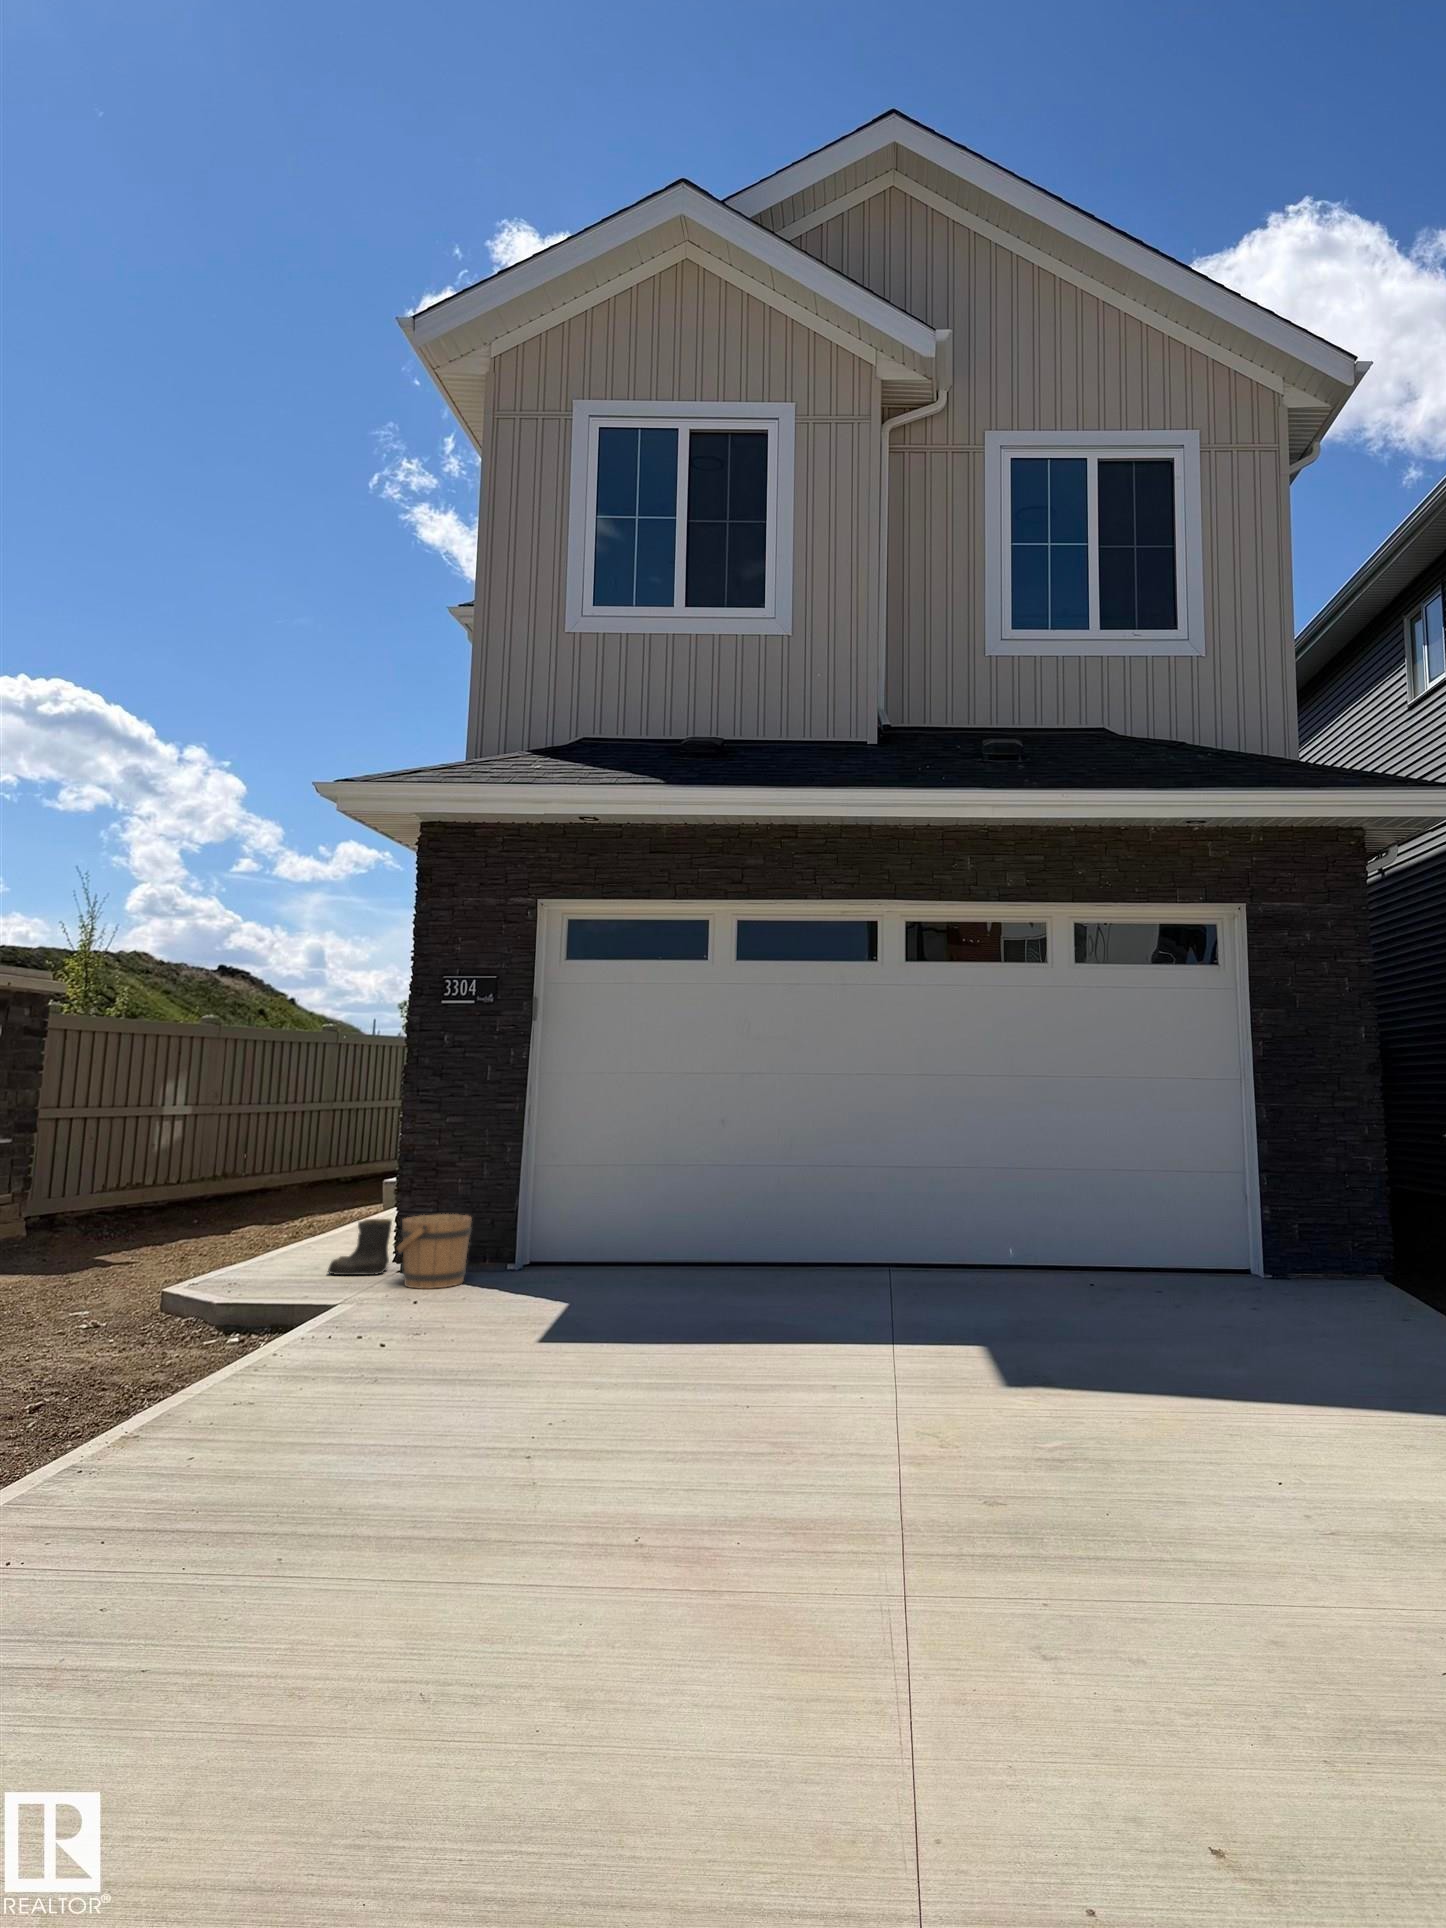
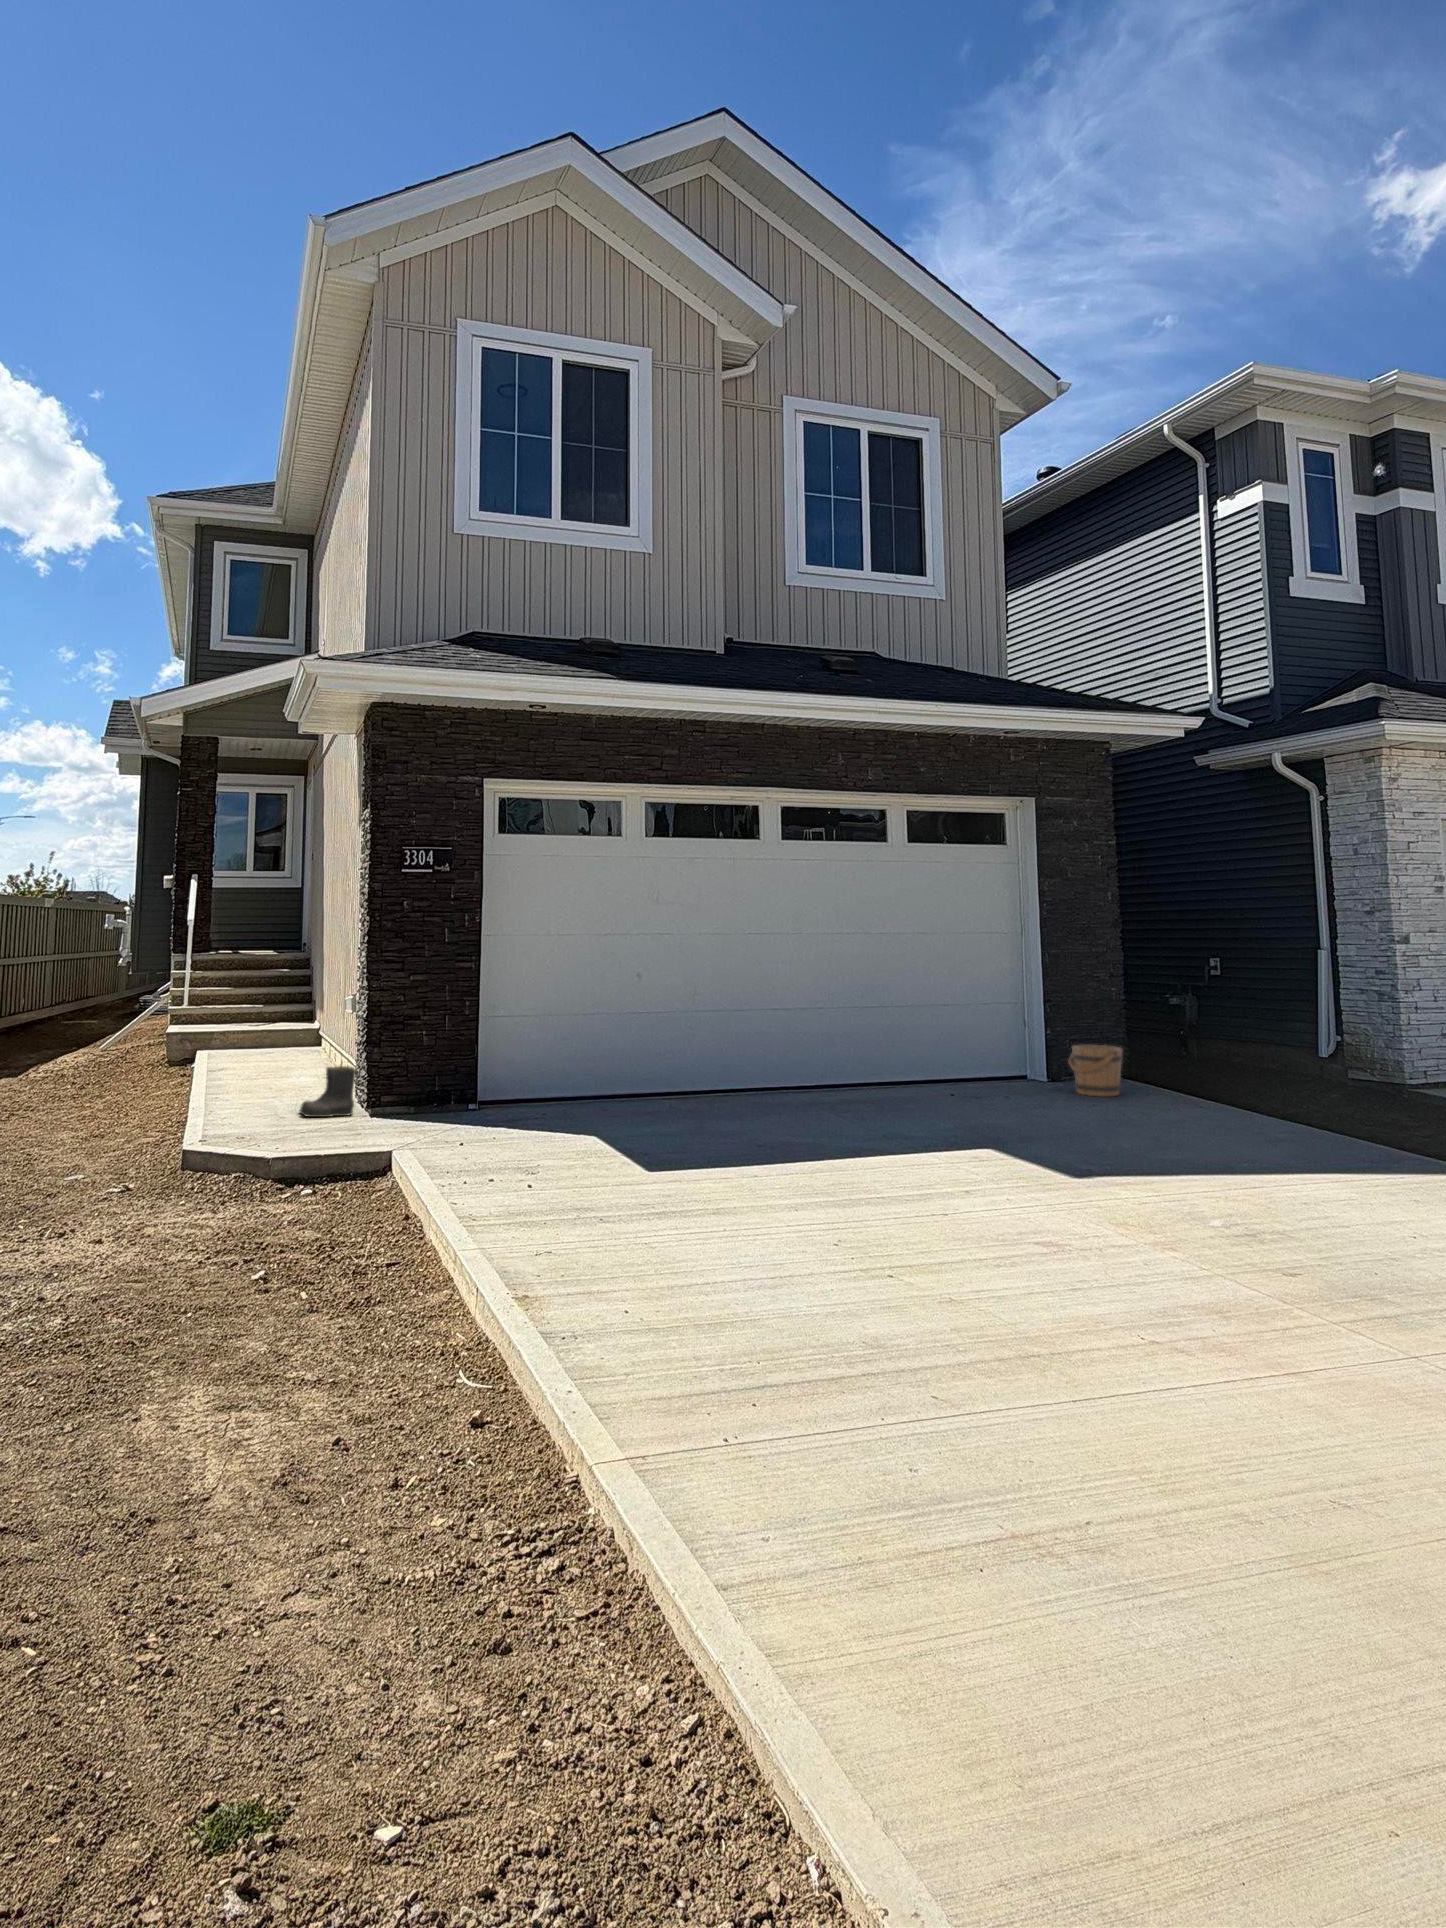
bucket: present [397,1214,472,1289] -> present [1068,1045,1123,1097]

